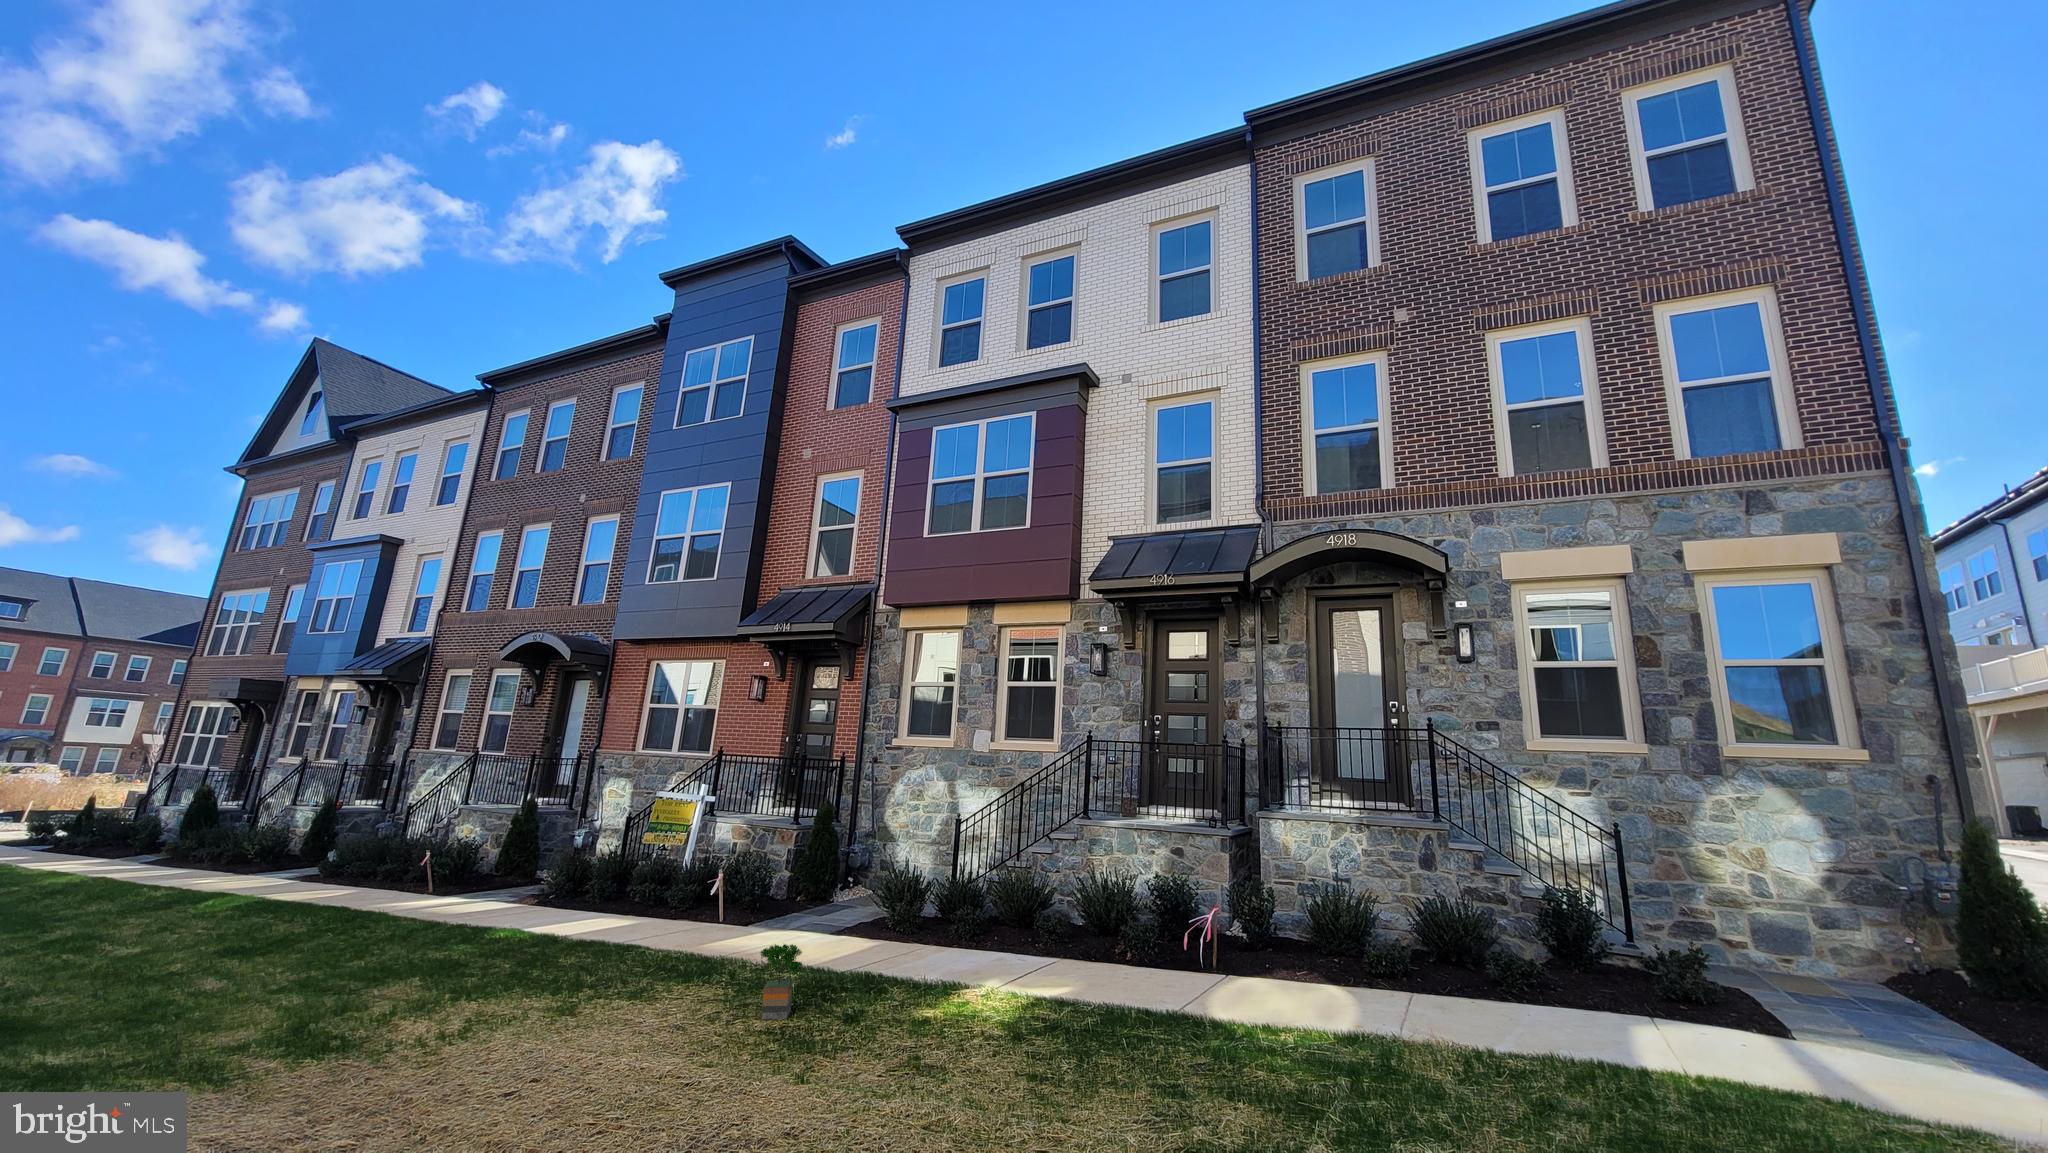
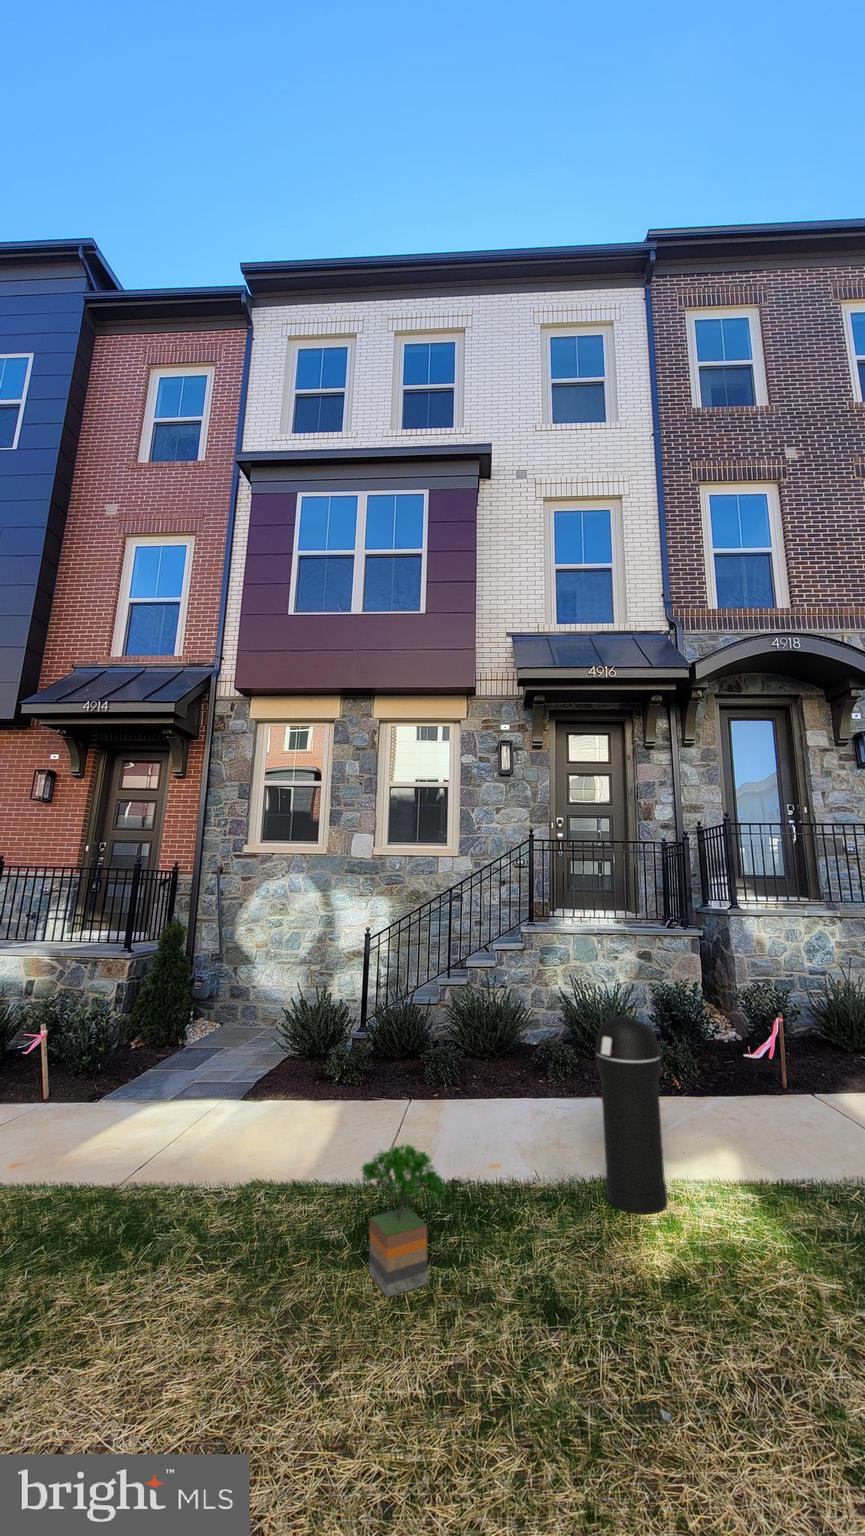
trash can: none [934,885,981,1015] -> present [595,1016,667,1214]

